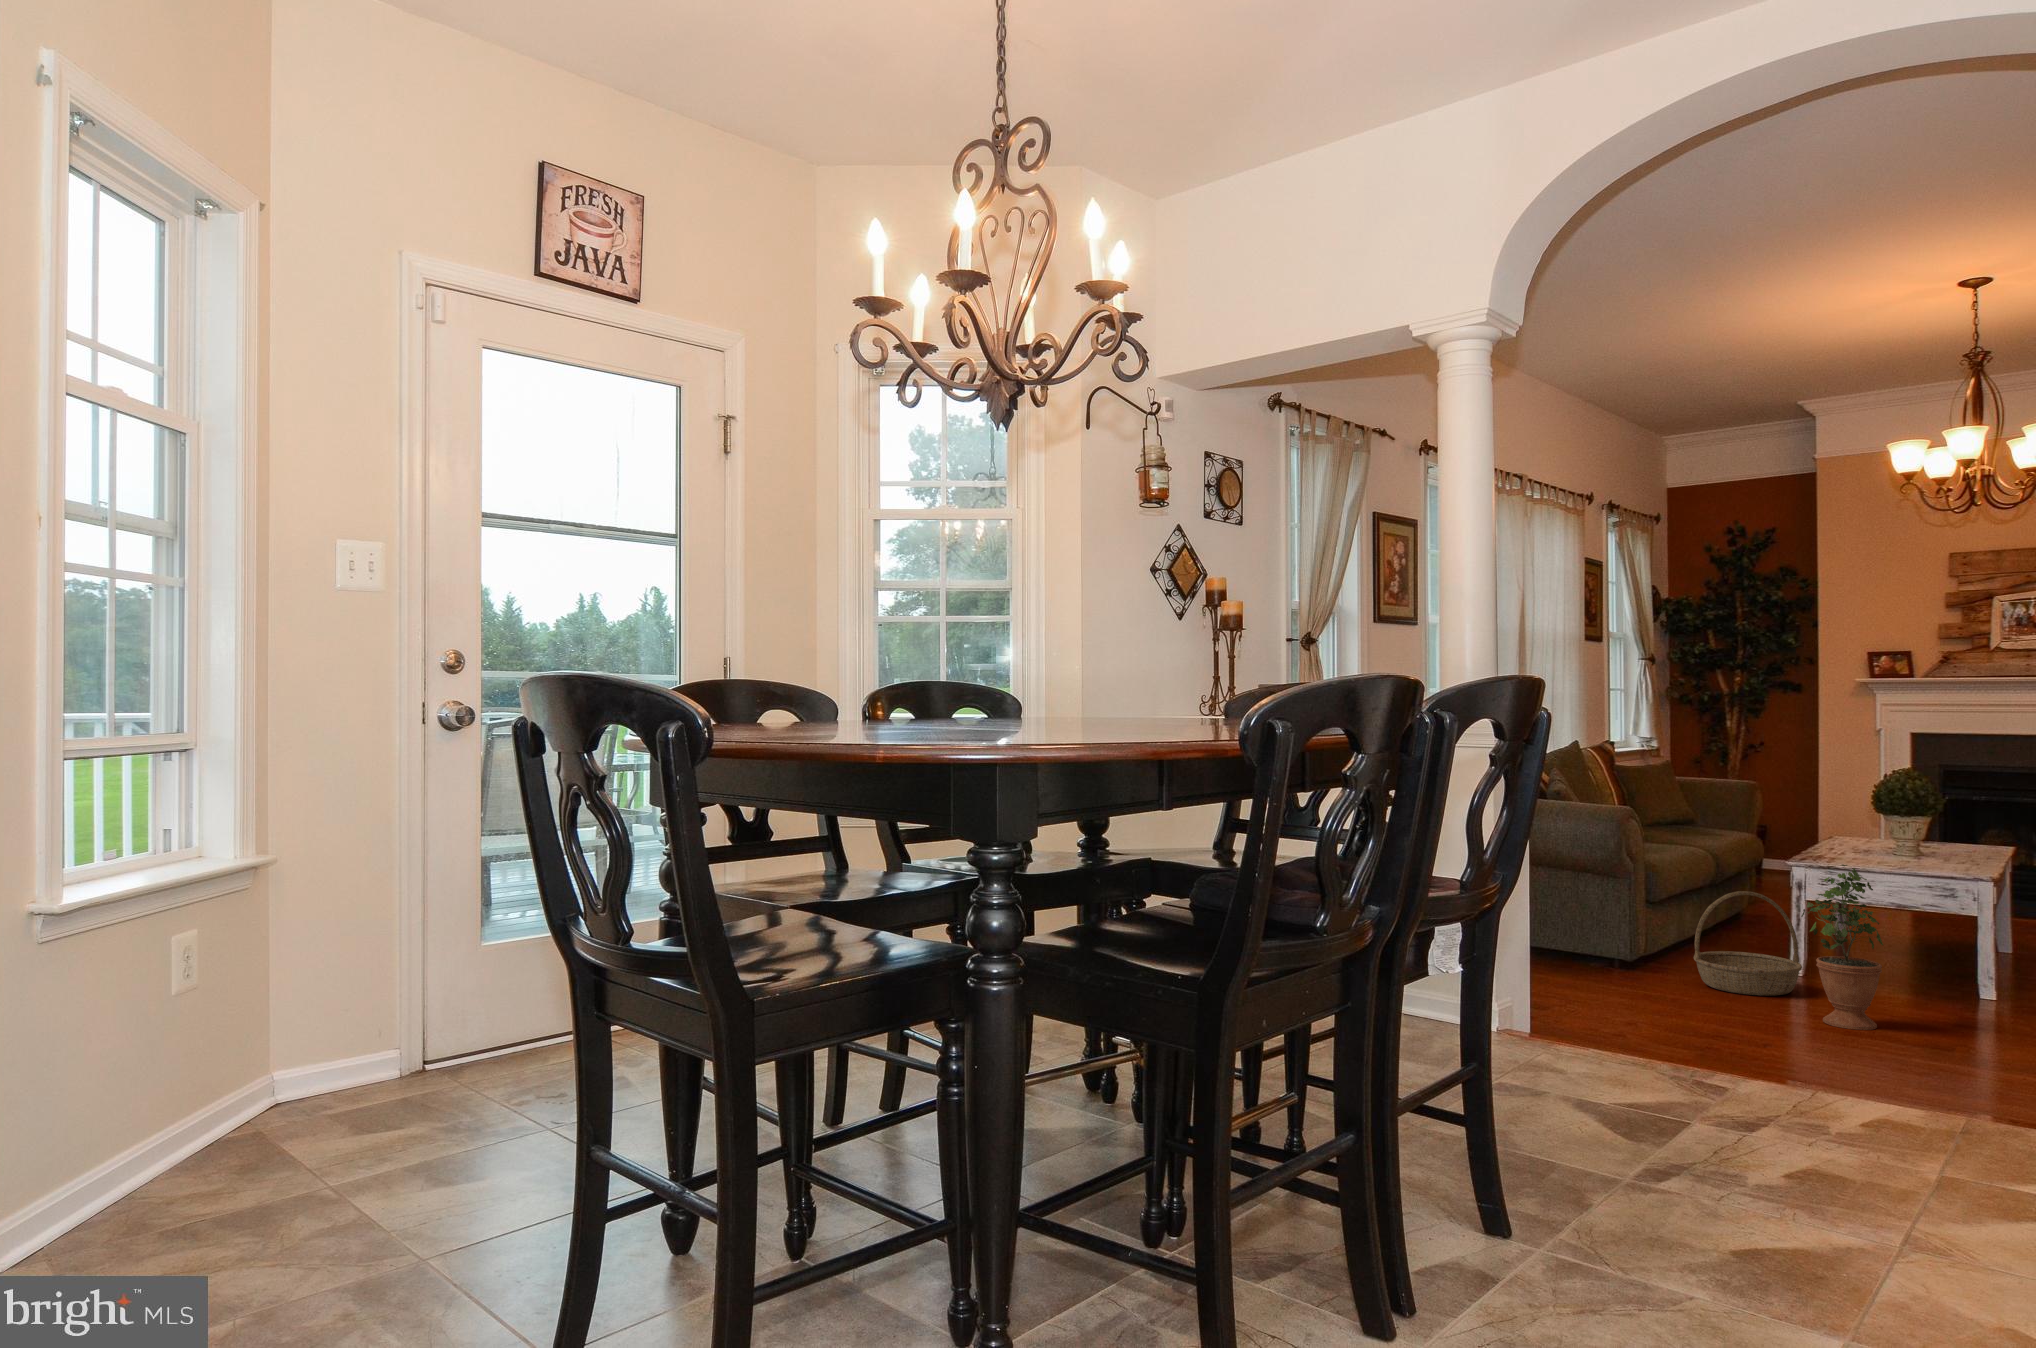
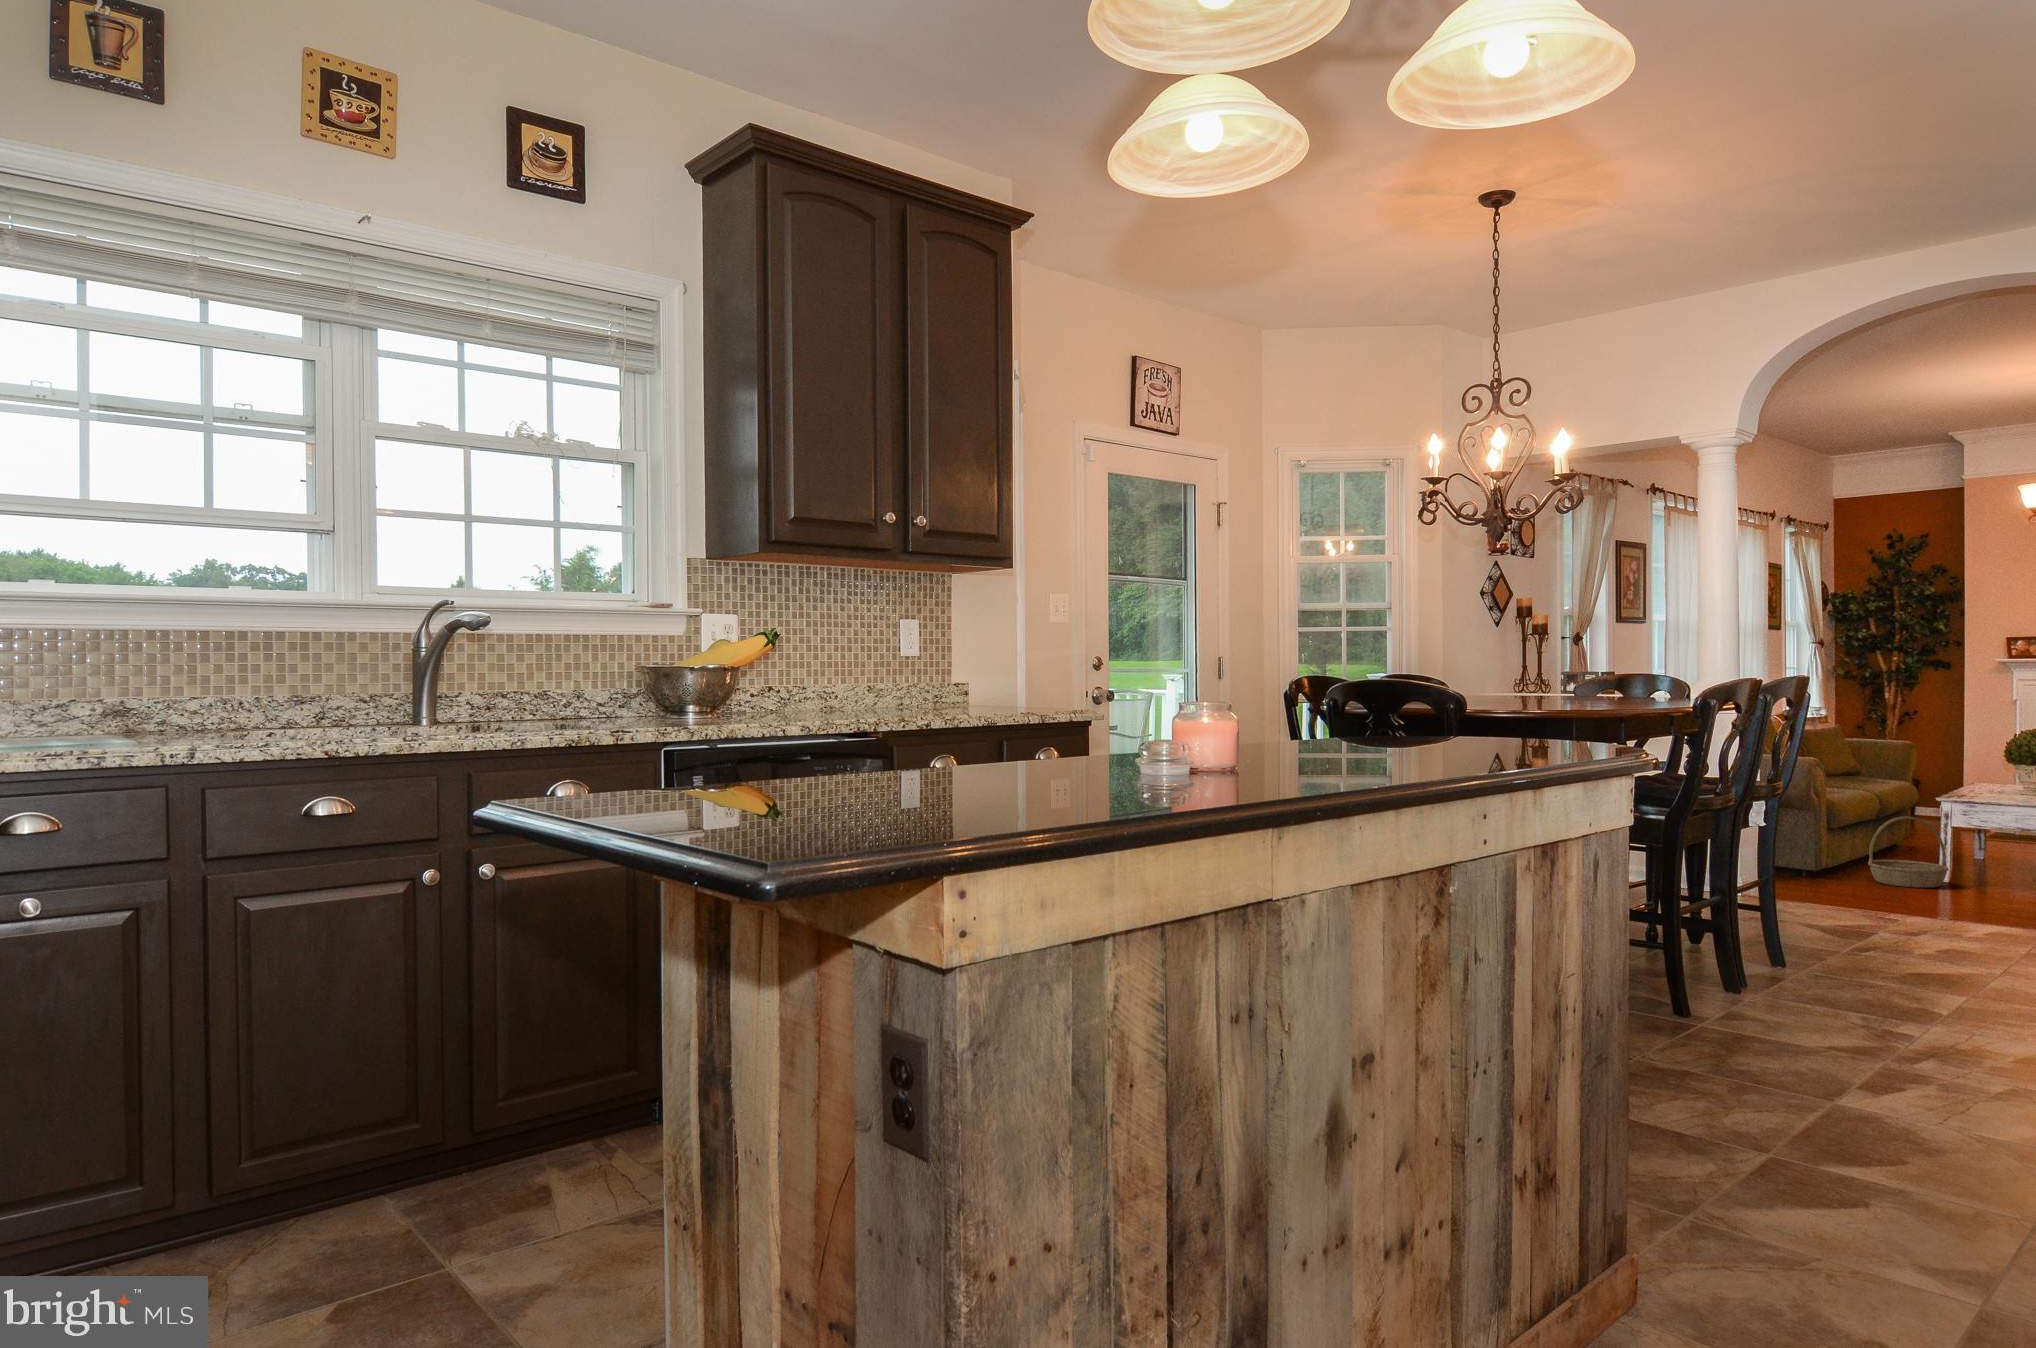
potted plant: present [1801,865,1883,1030] -> none [1949,795,2007,905]

